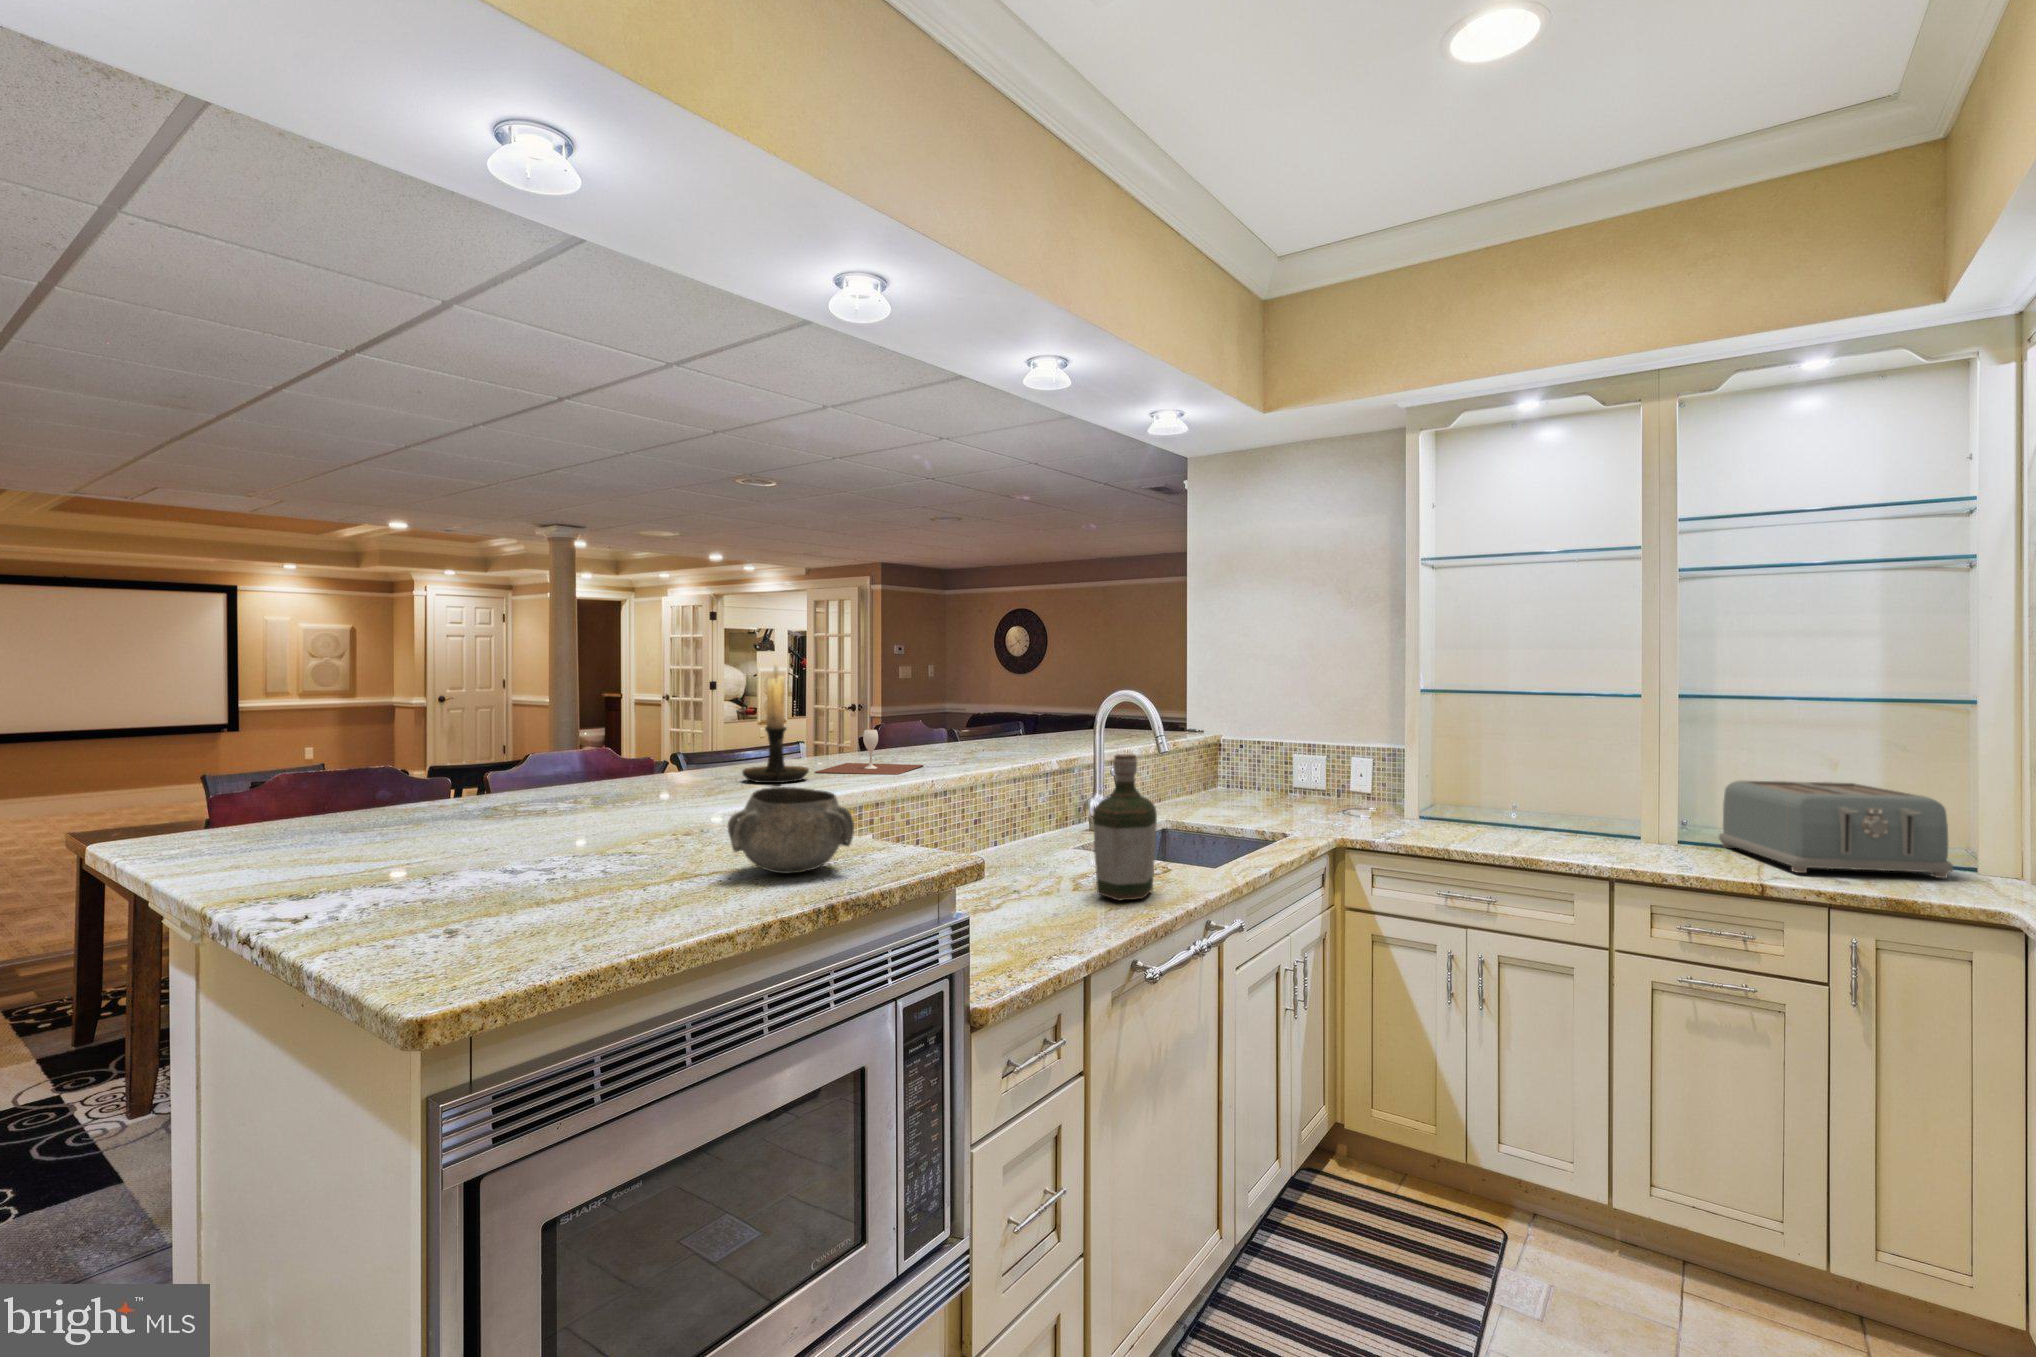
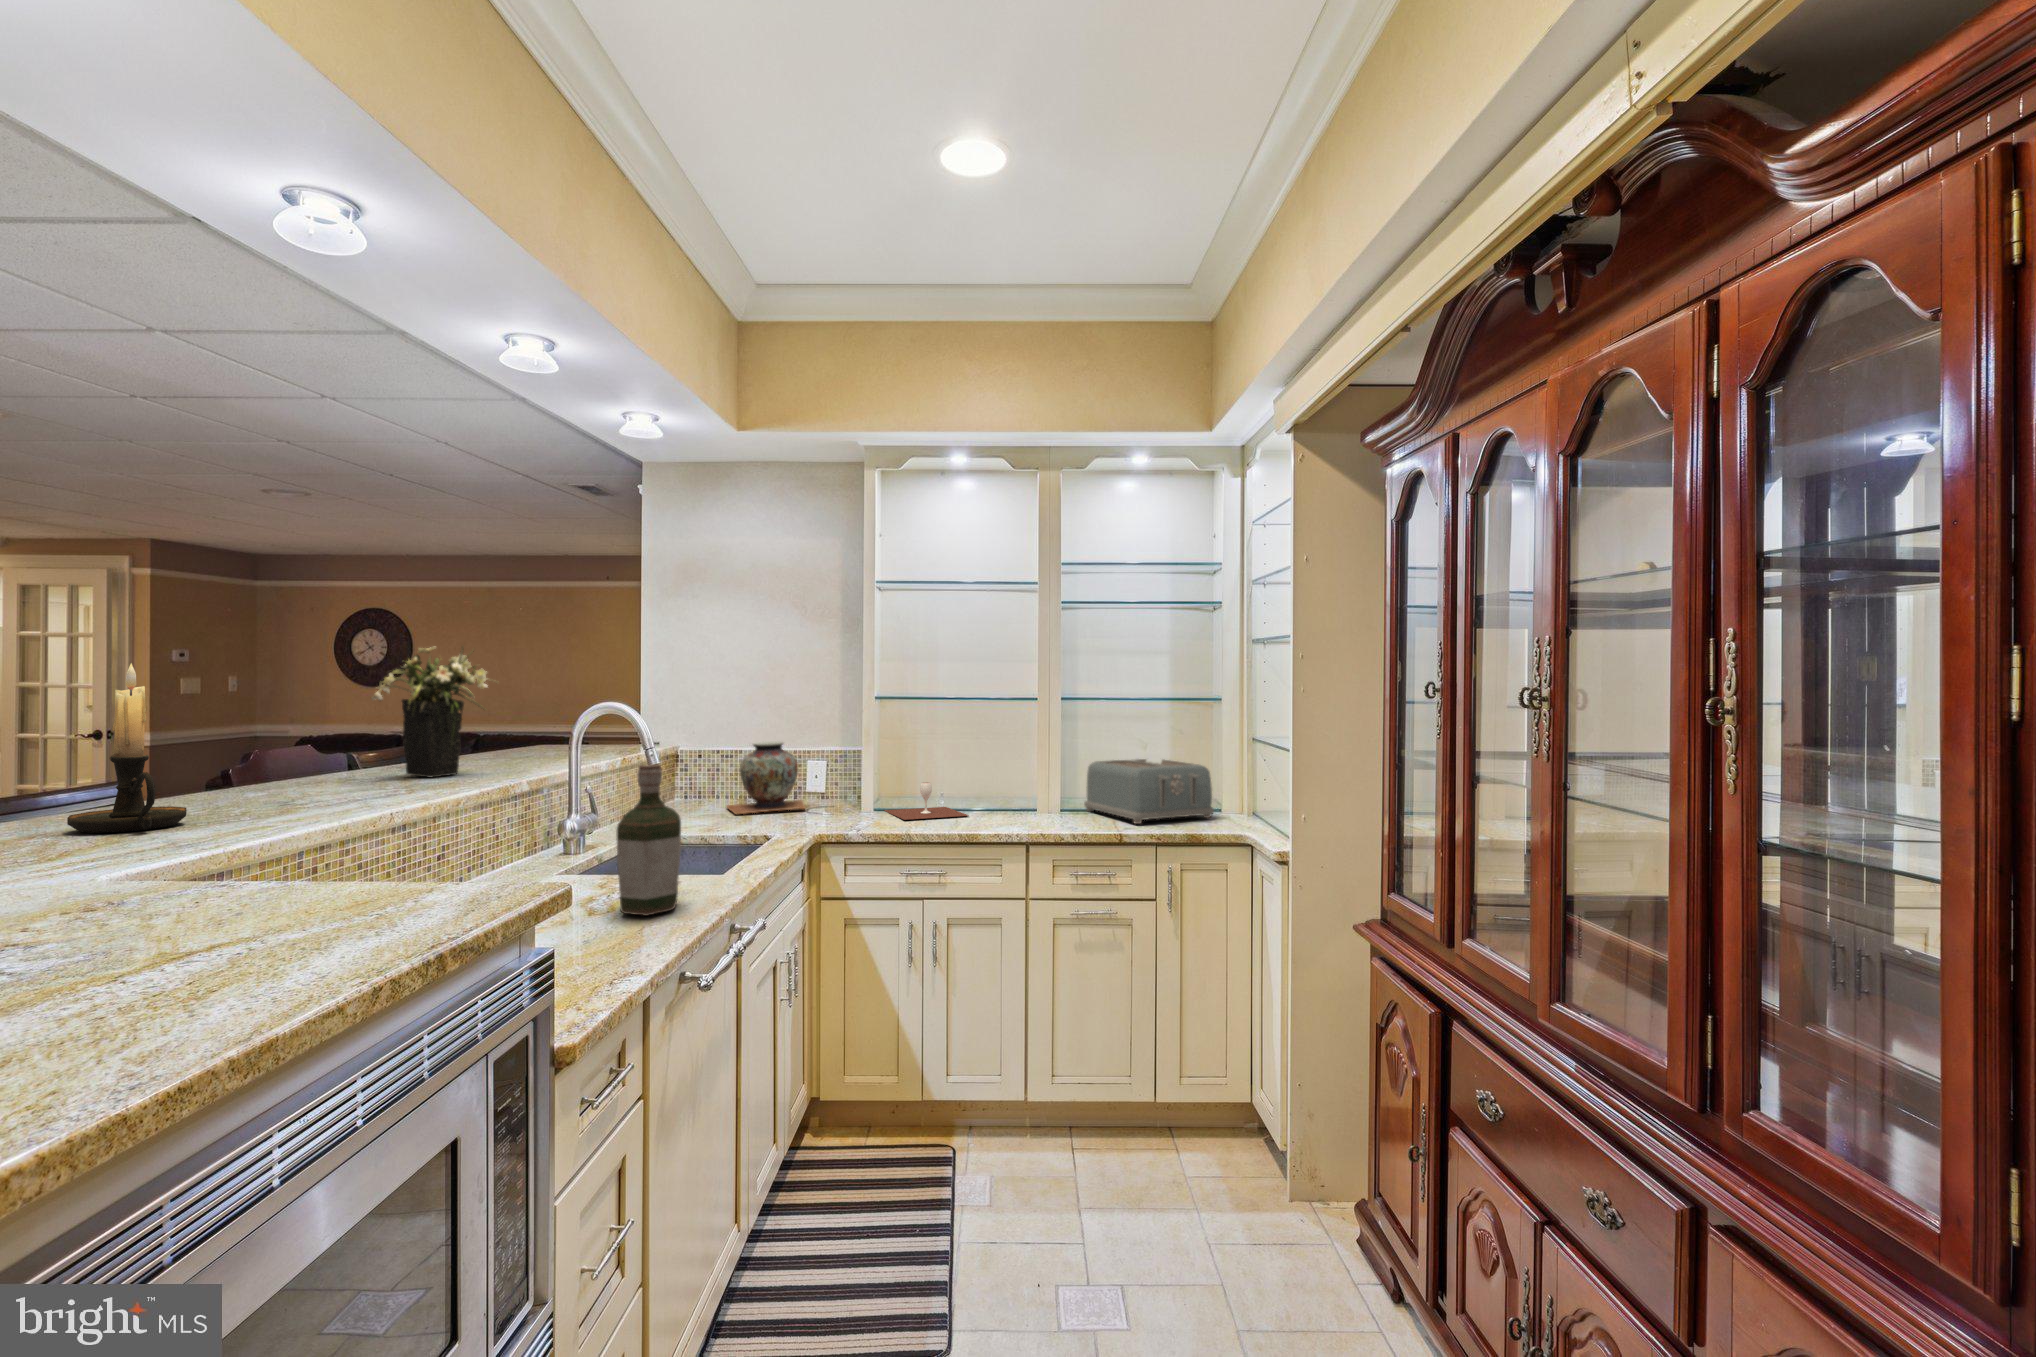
flower arrangement: none [950,639,1045,754] -> present [371,646,498,777]
wine glass: present [816,730,924,775] -> present [885,782,969,820]
decorative vase: none [1259,735,1341,811] -> present [727,741,805,814]
decorative bowl: present [728,787,854,873] -> none [247,821,431,929]

